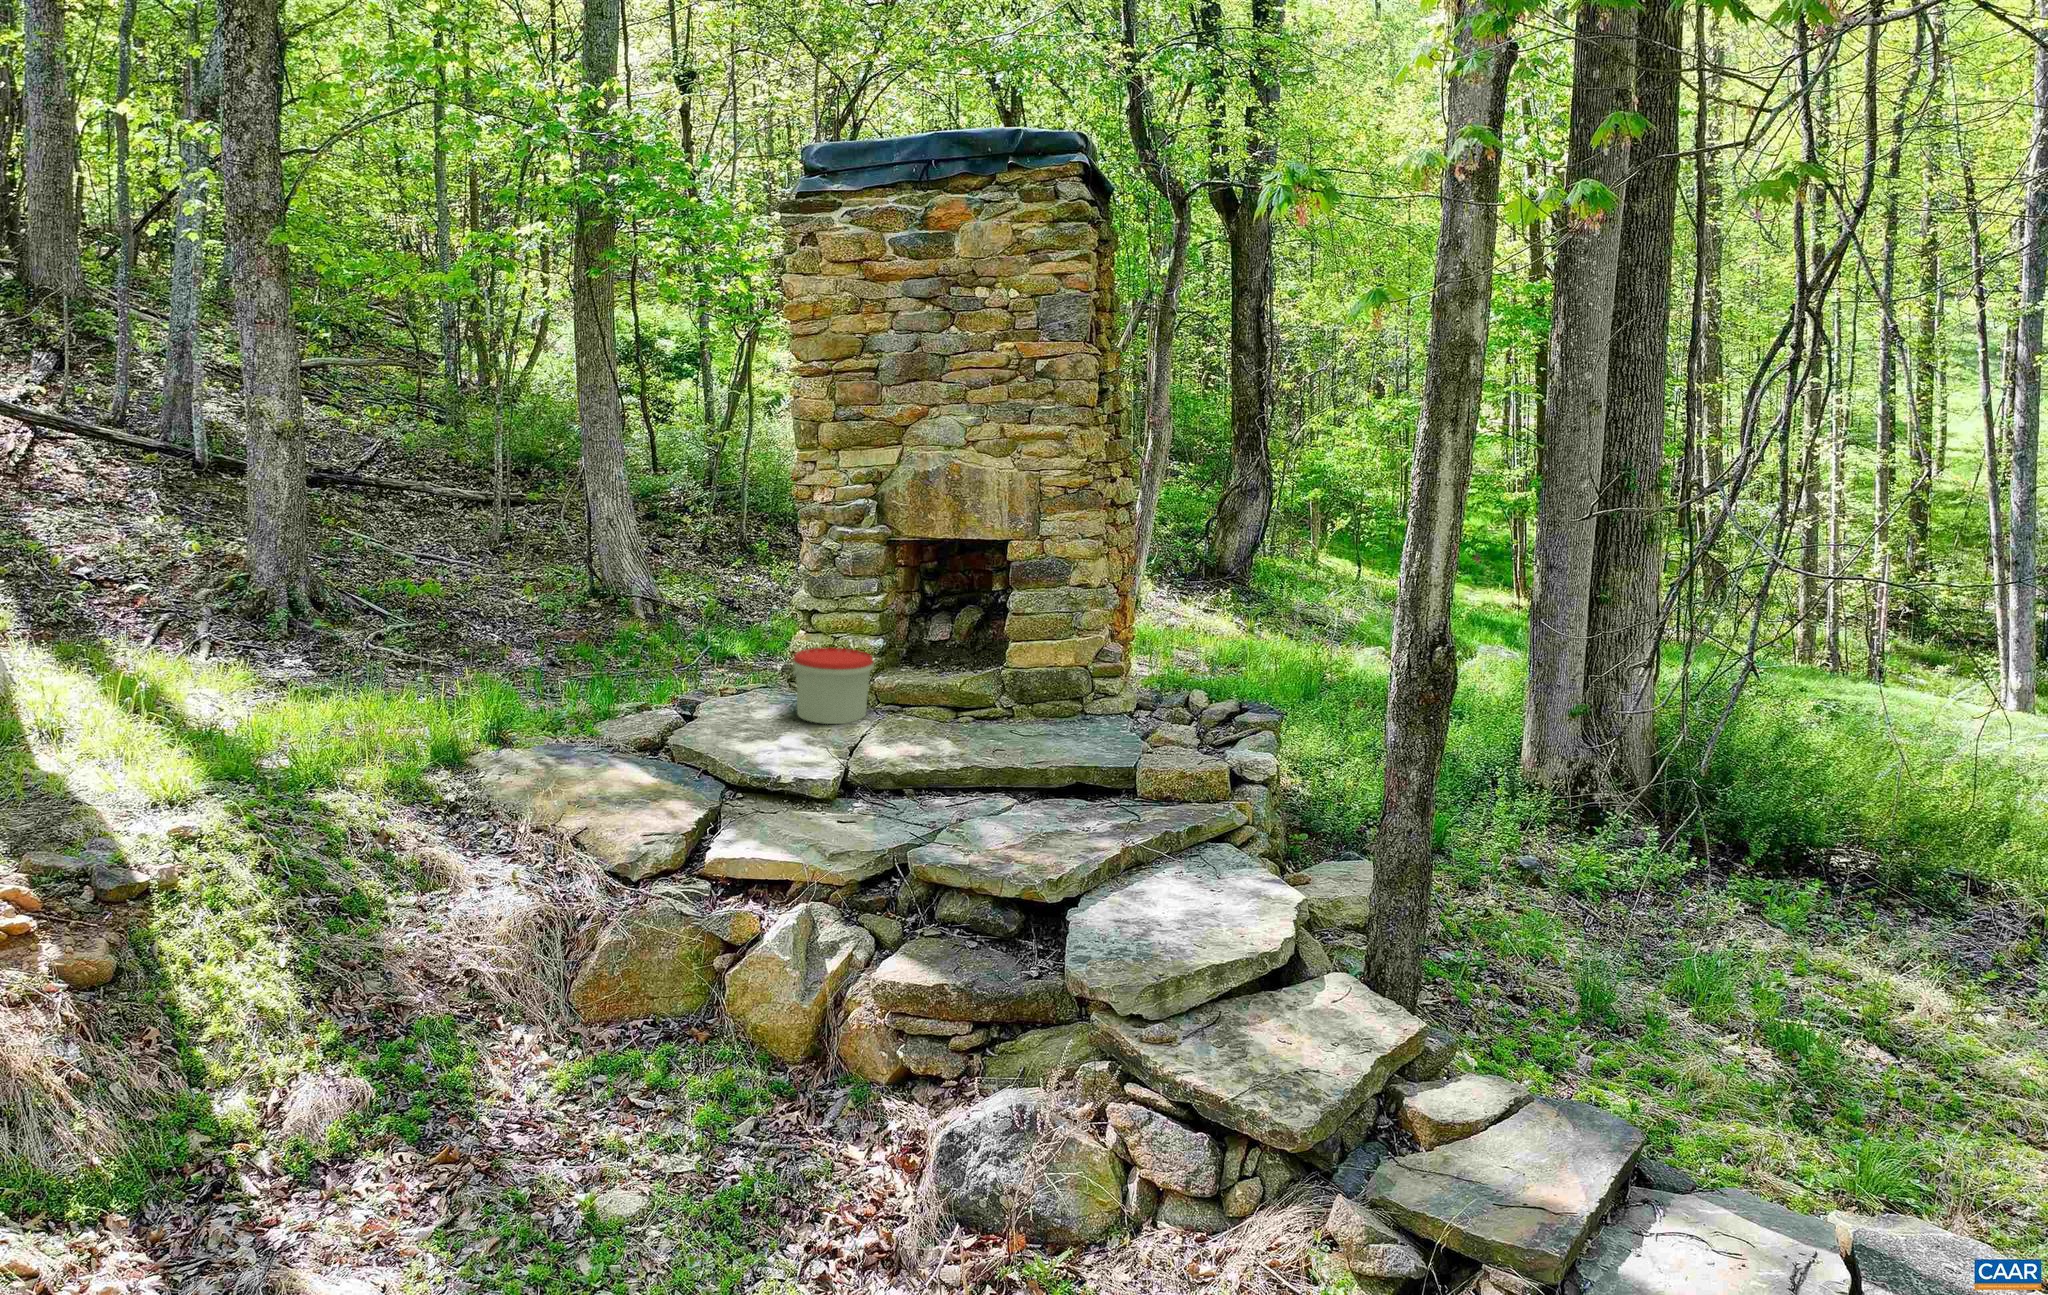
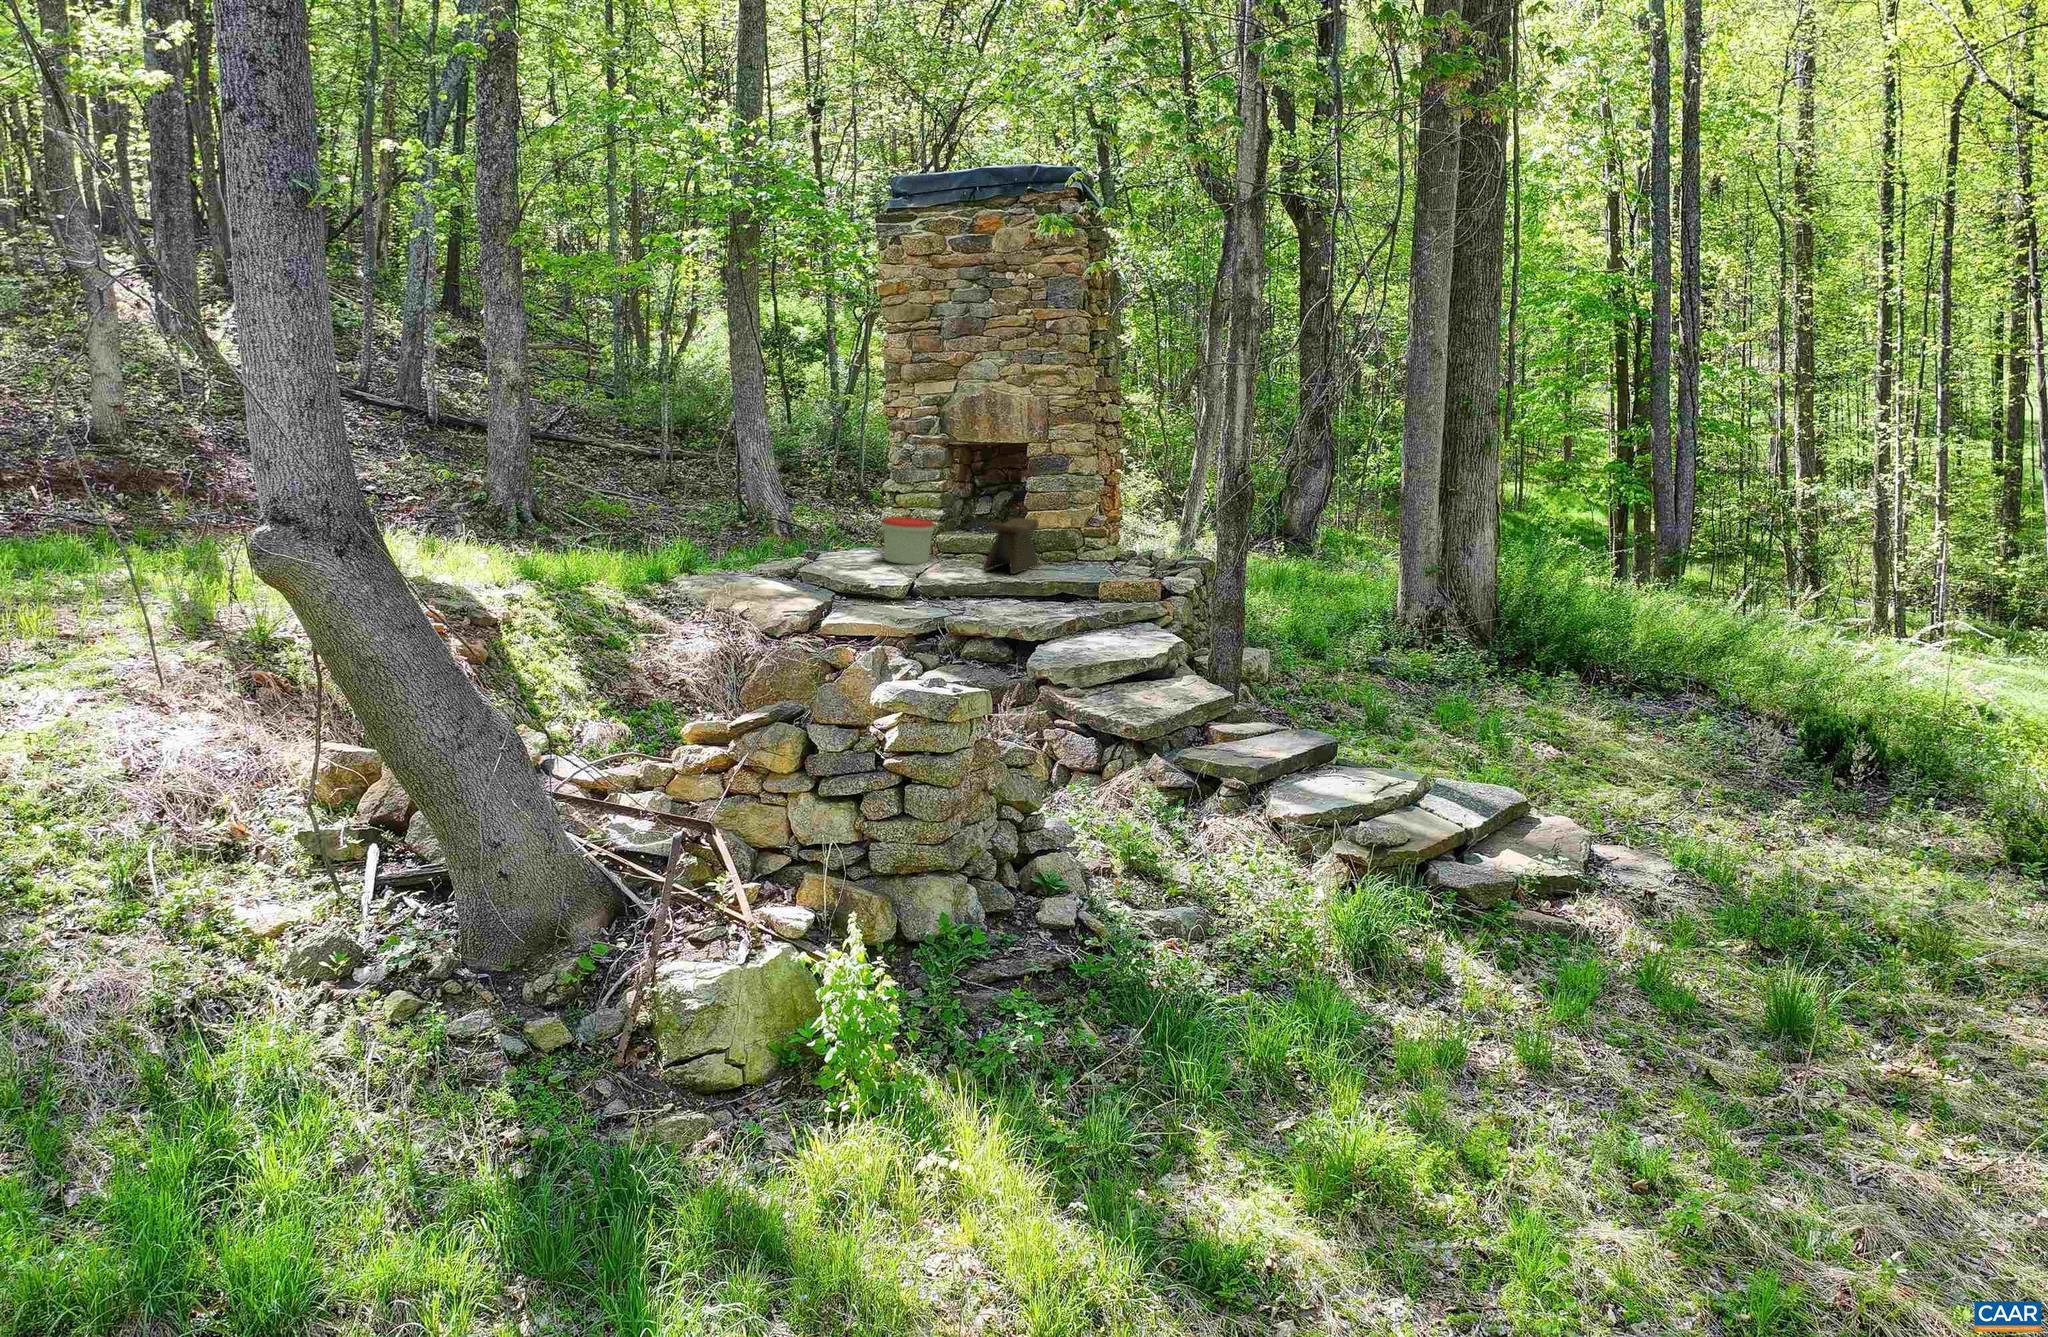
stool: none [953,649,1035,743] -> present [984,518,1039,574]

